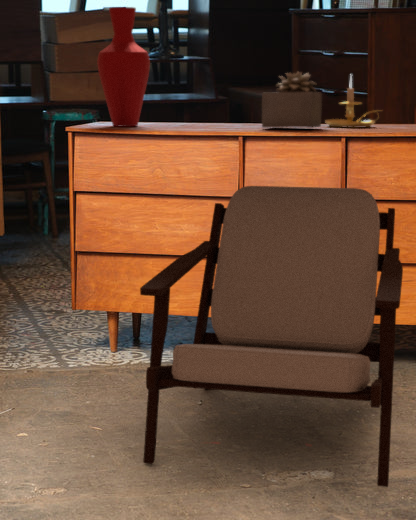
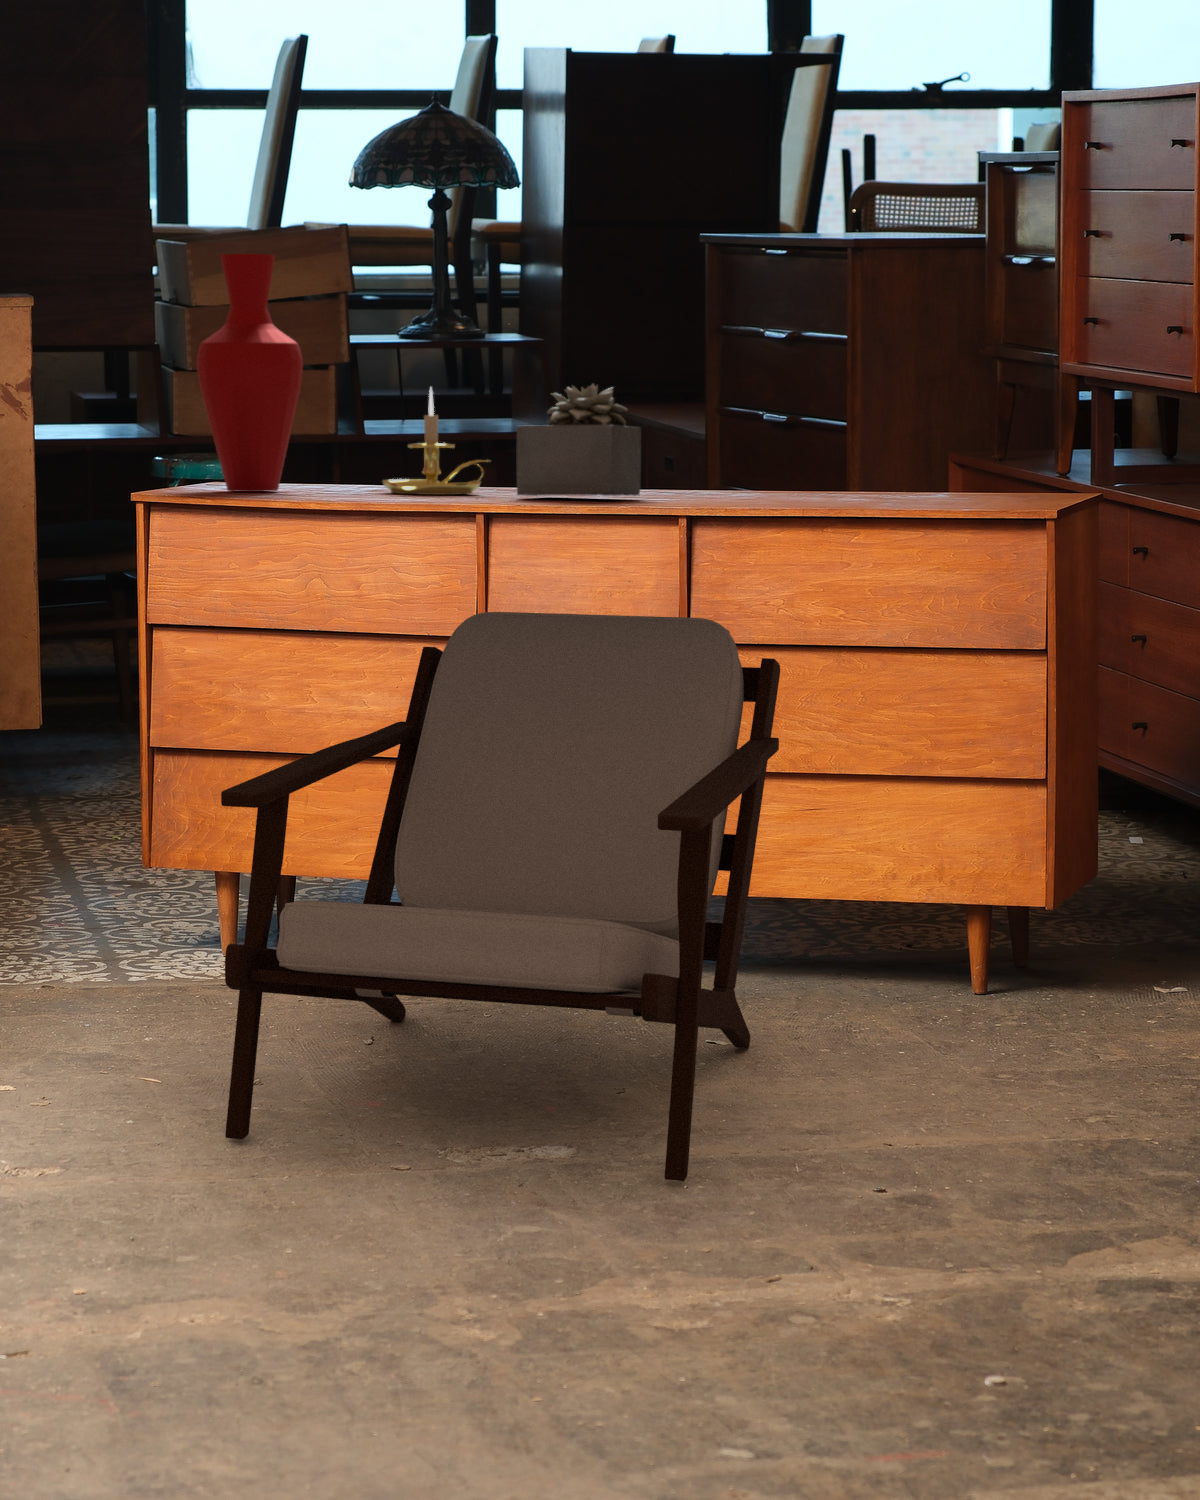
candle holder: present [325,76,375,128] -> present [383,388,488,495]

